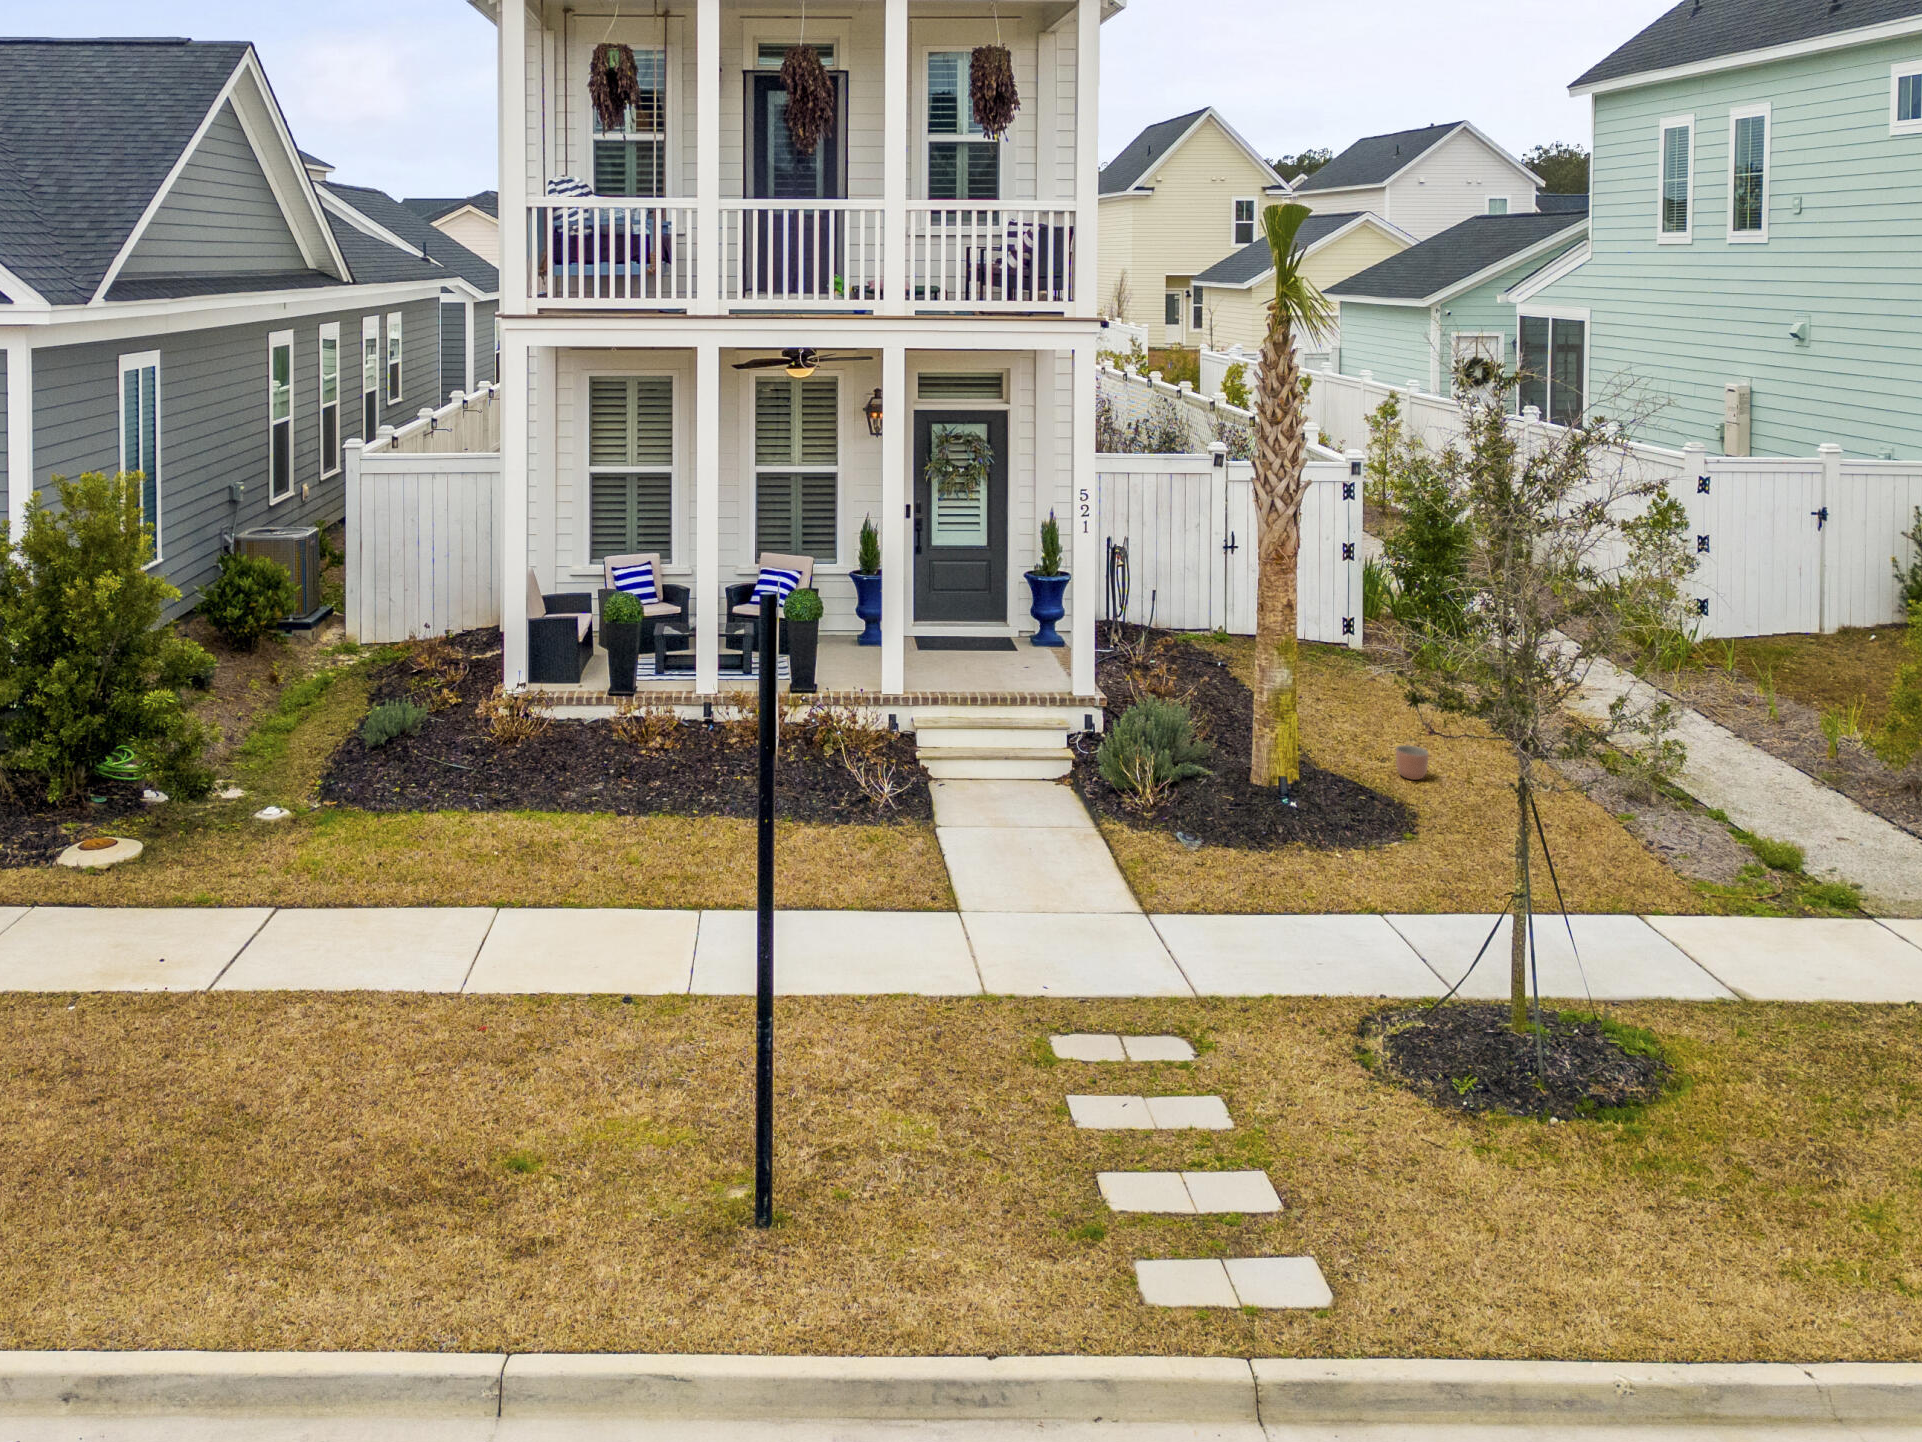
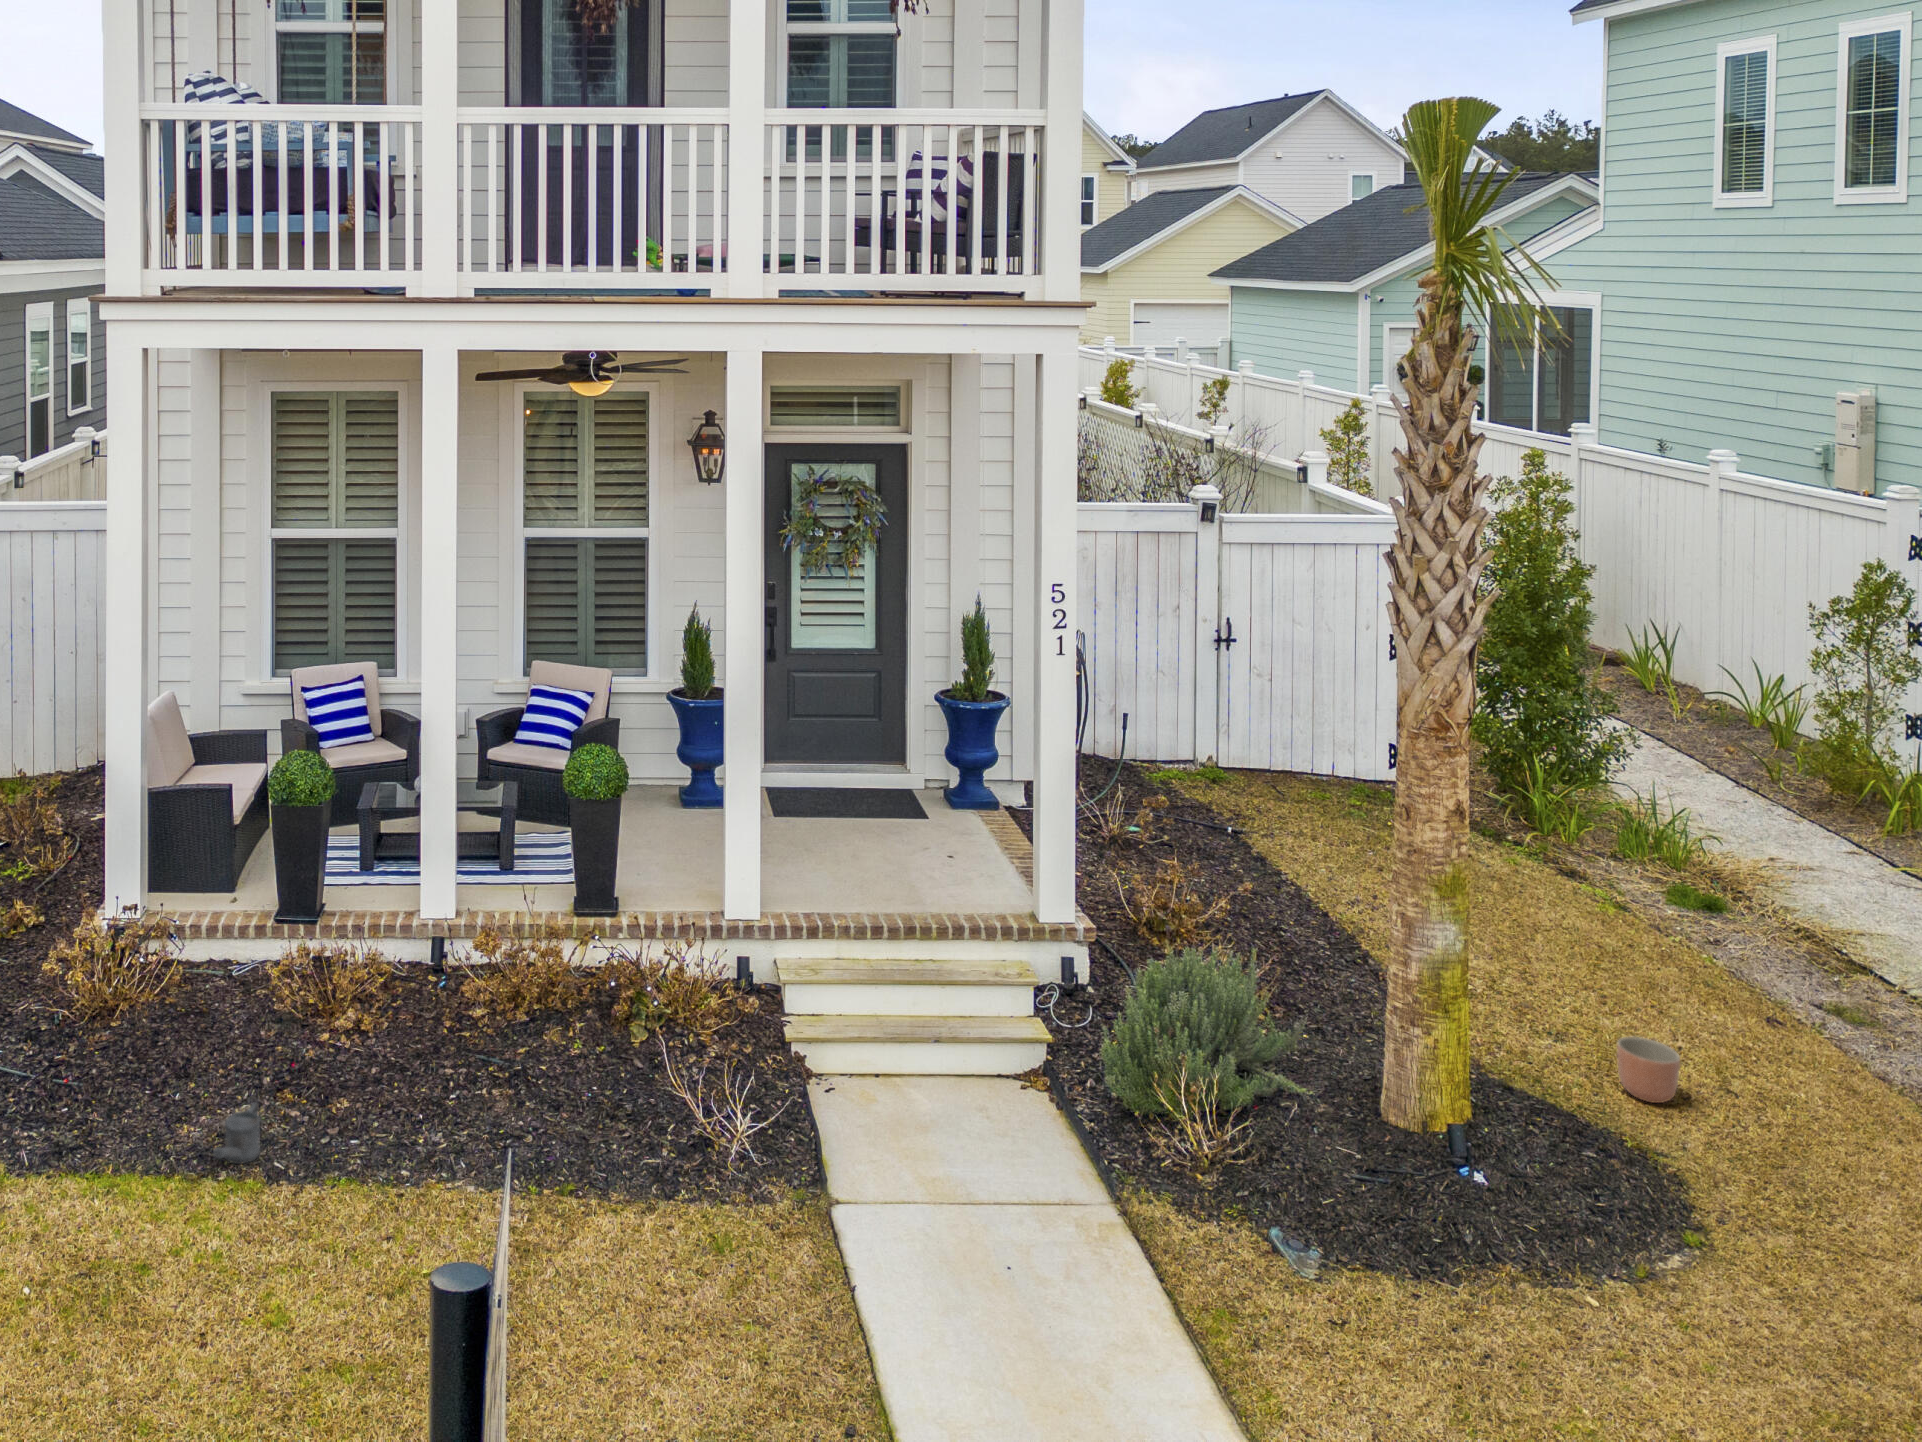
watering can: none [592,777,616,808] -> present [213,1102,260,1164]

